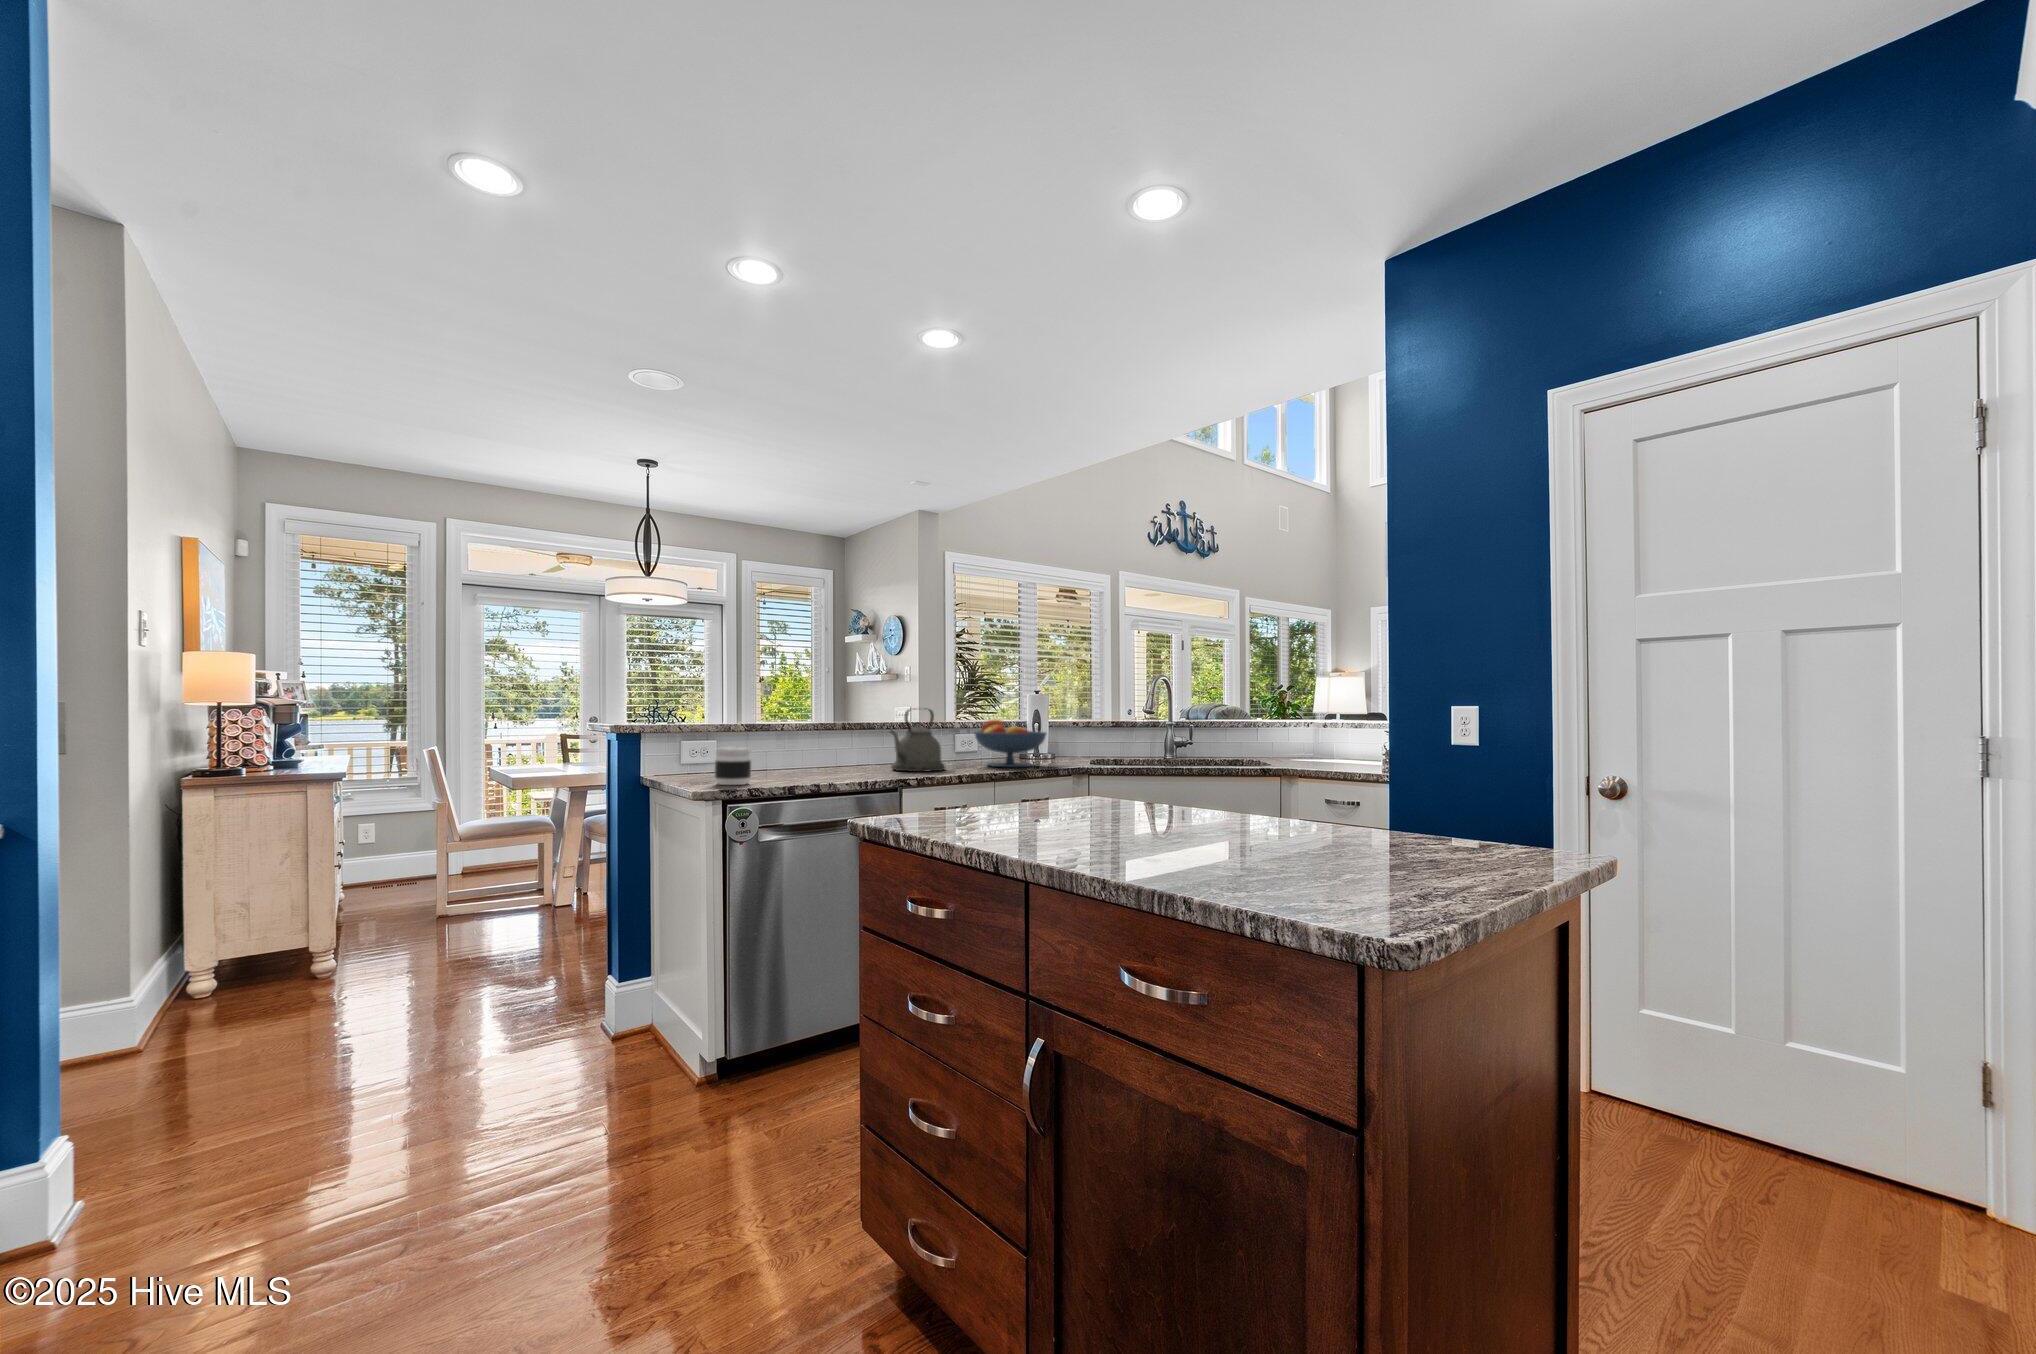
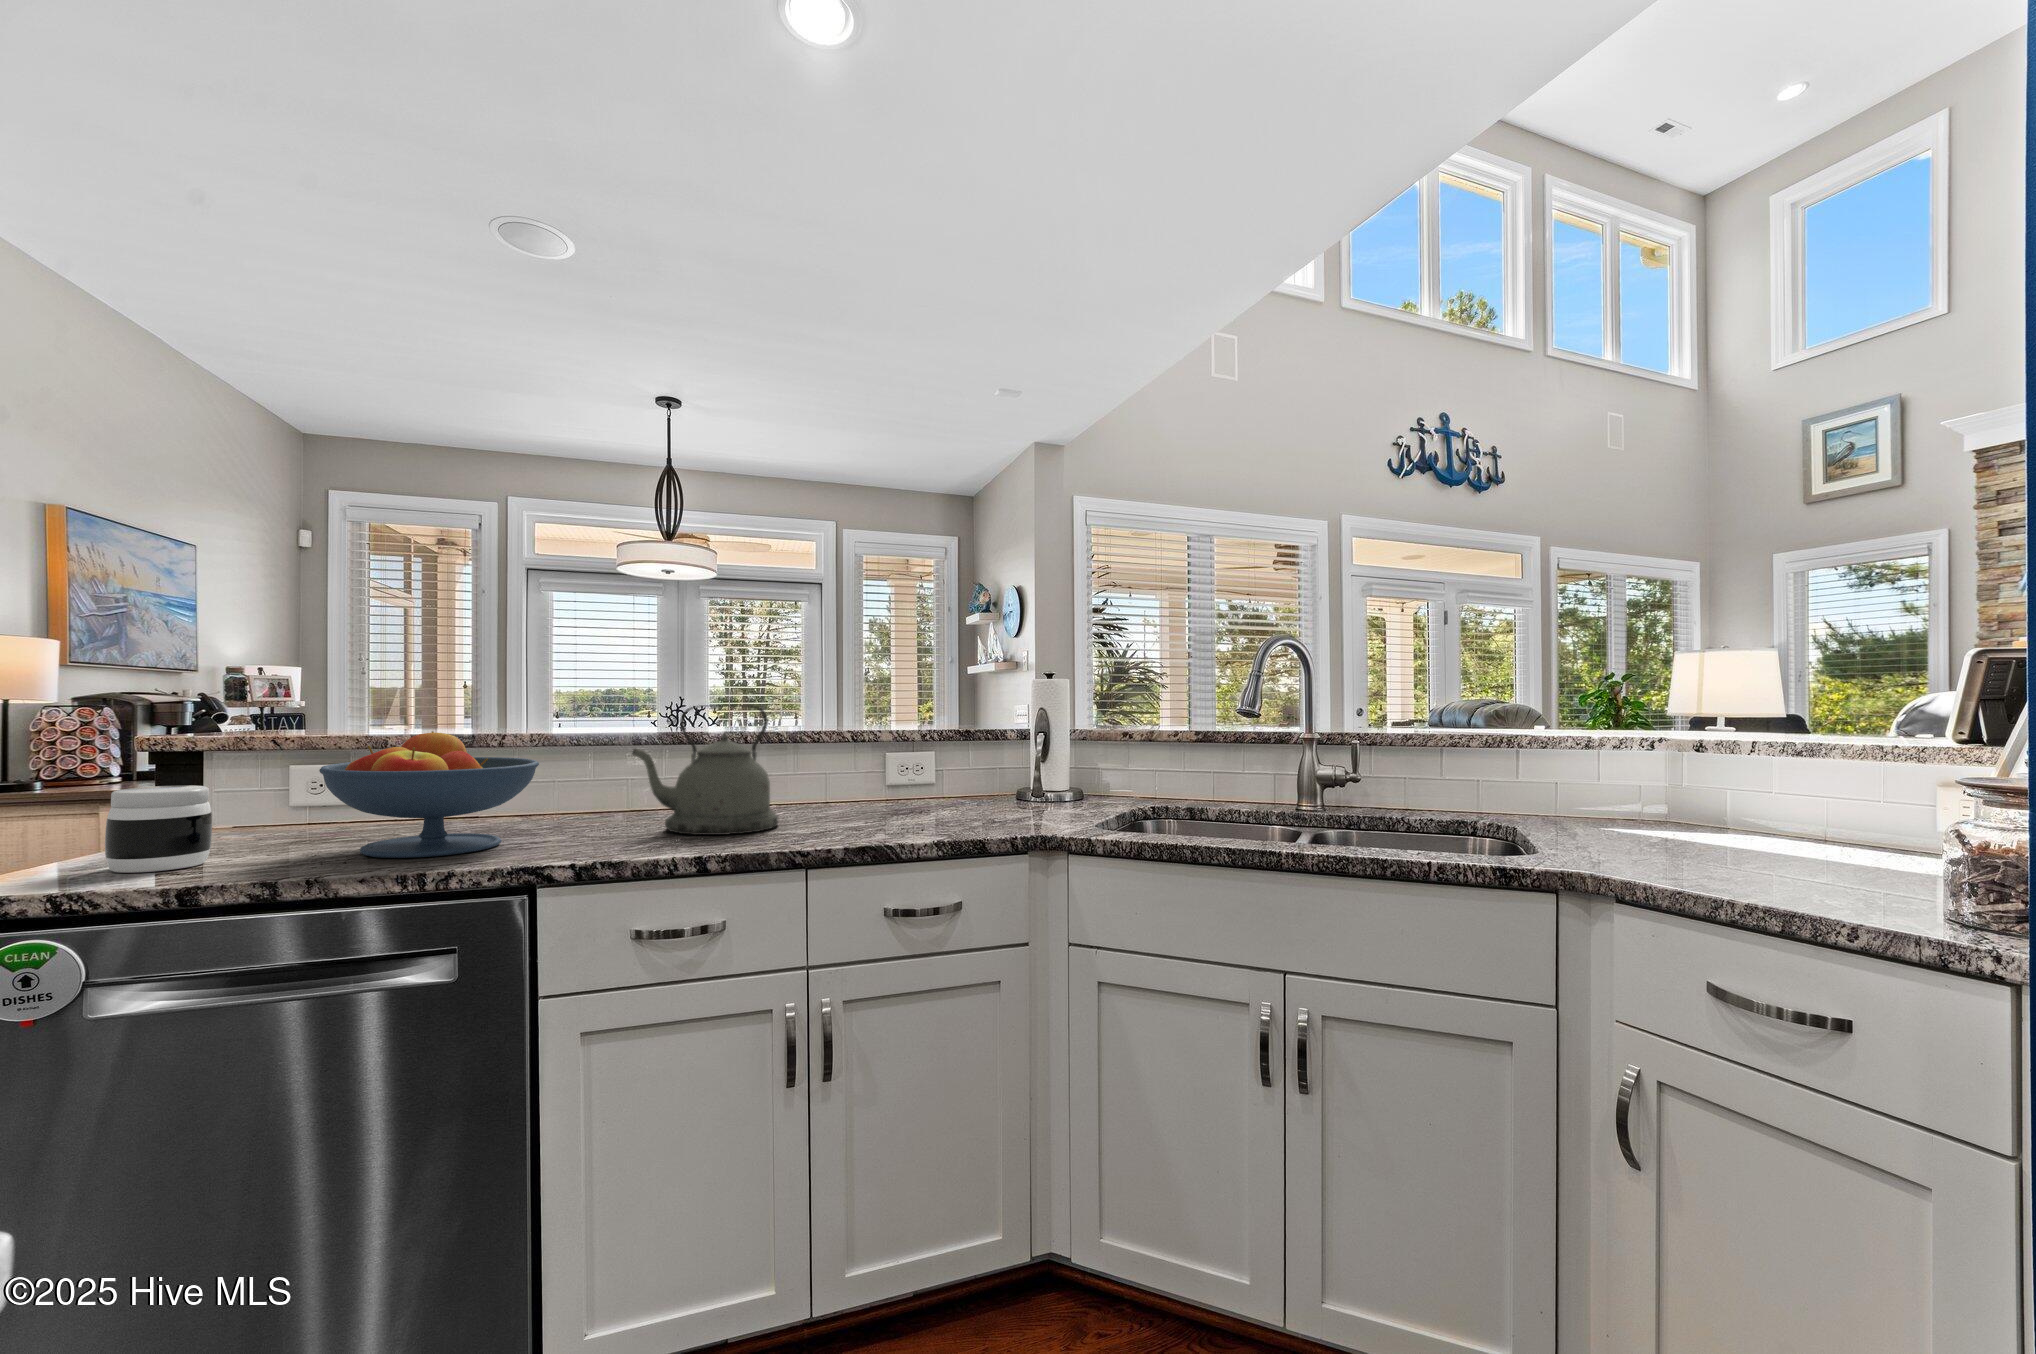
fruit bowl: present [974,720,1046,767] -> present [319,731,539,858]

